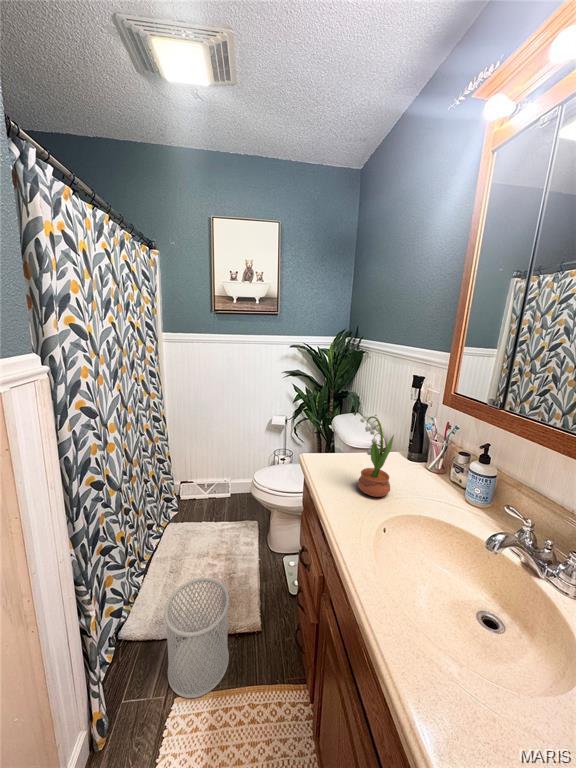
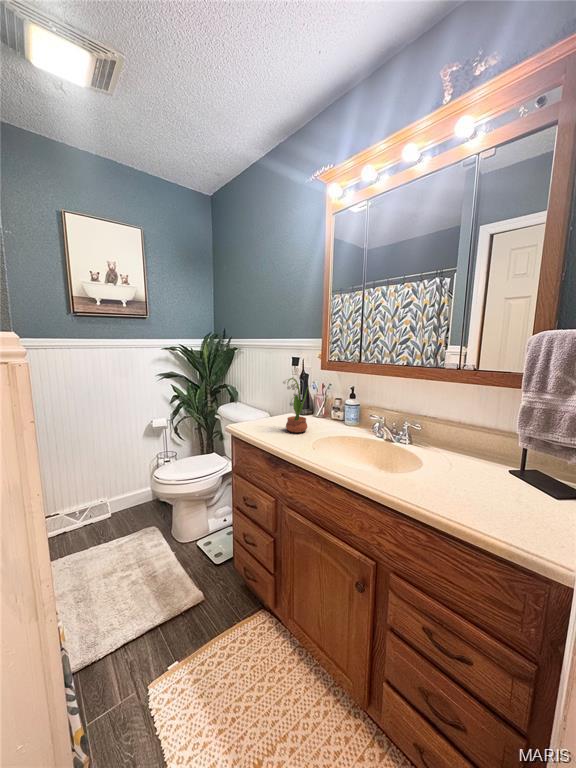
wastebasket: present [164,578,229,698] -> none [119,565,188,684]

